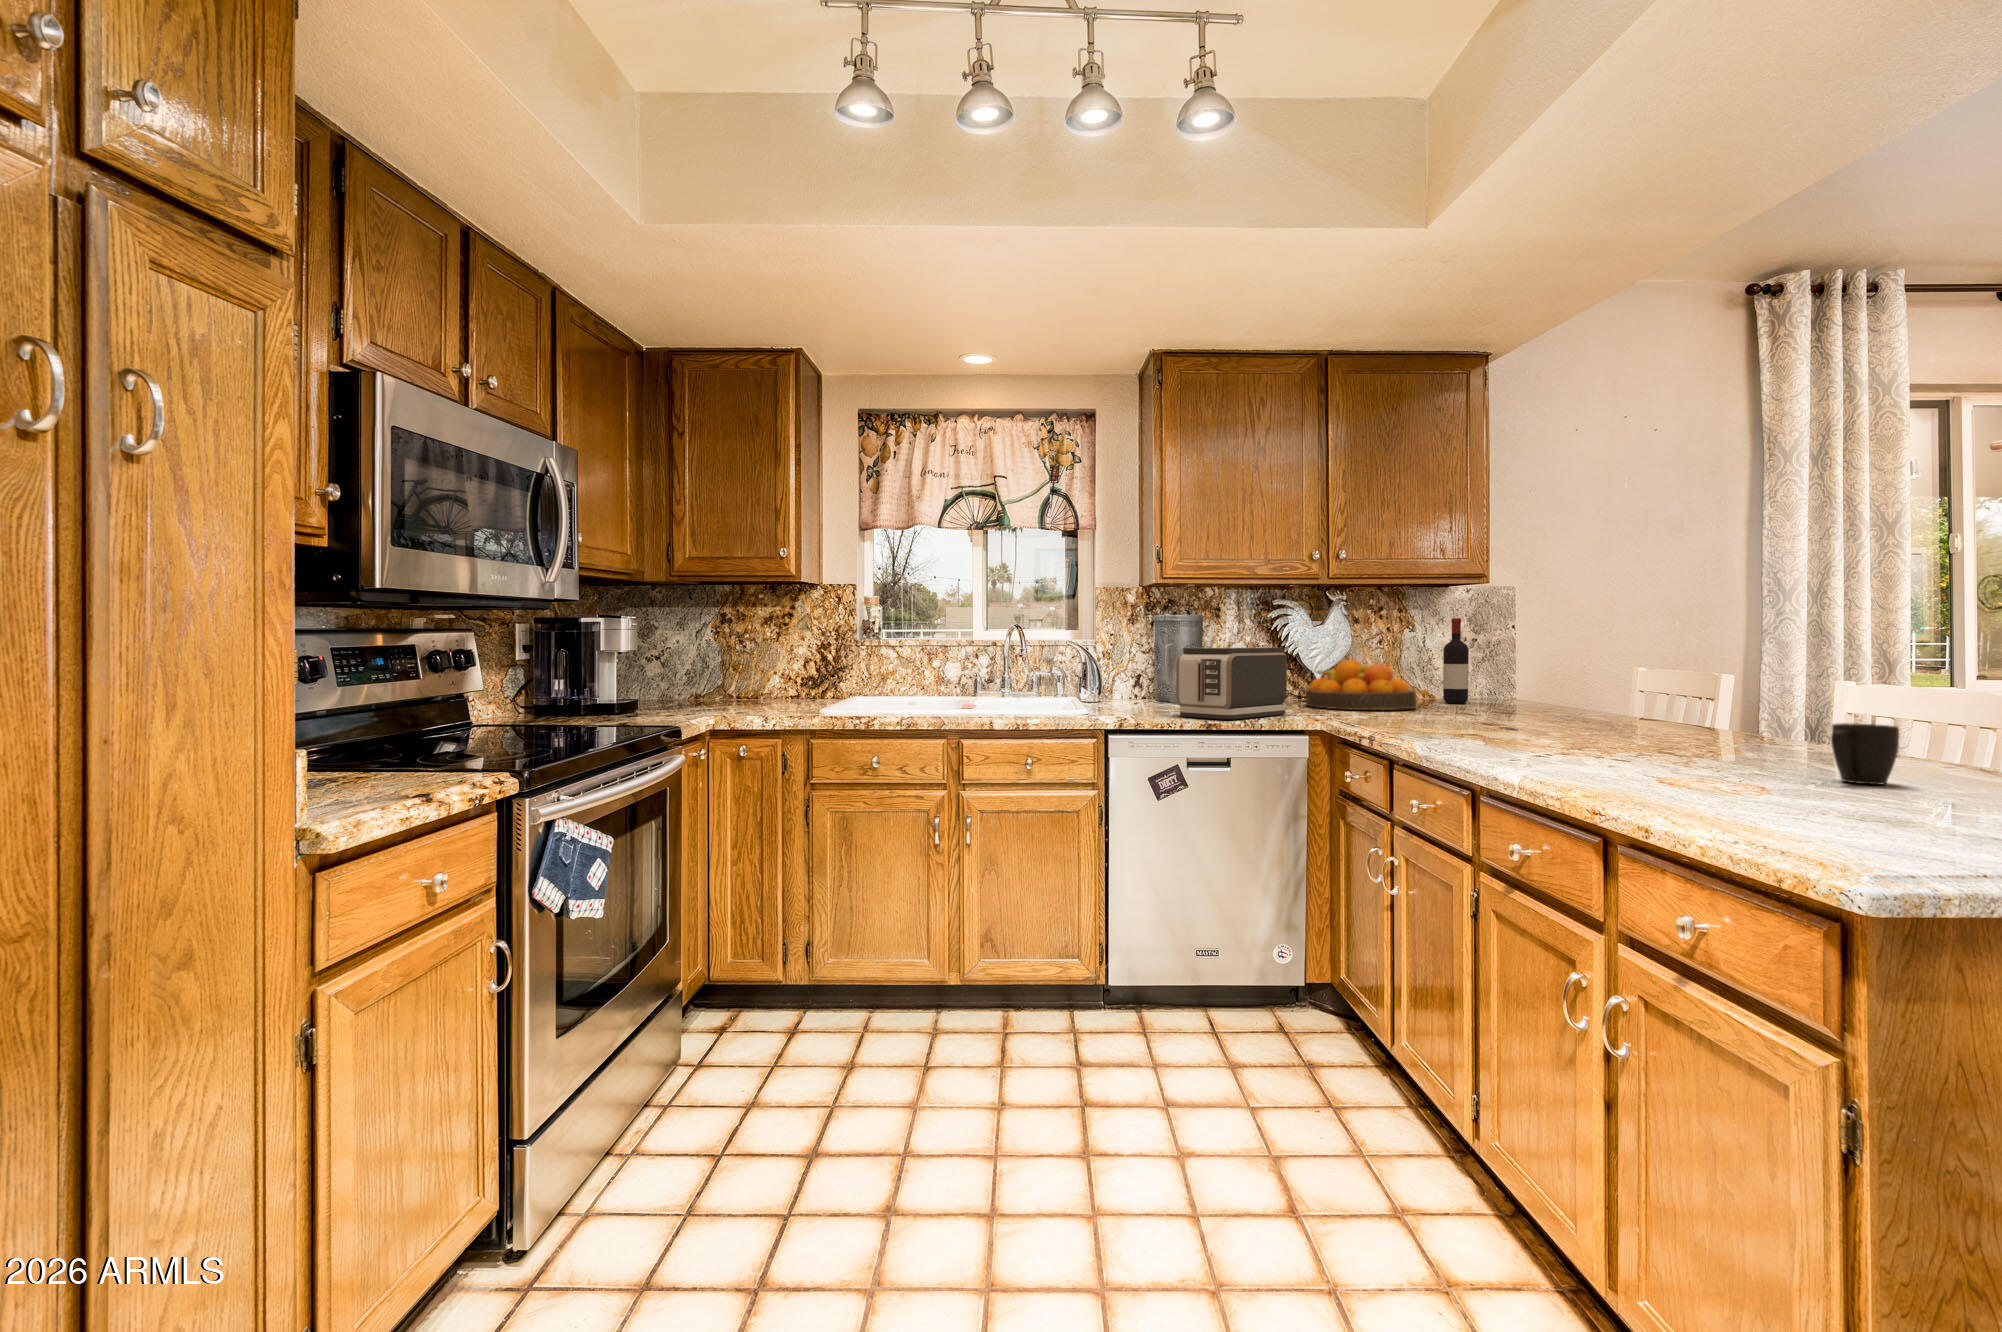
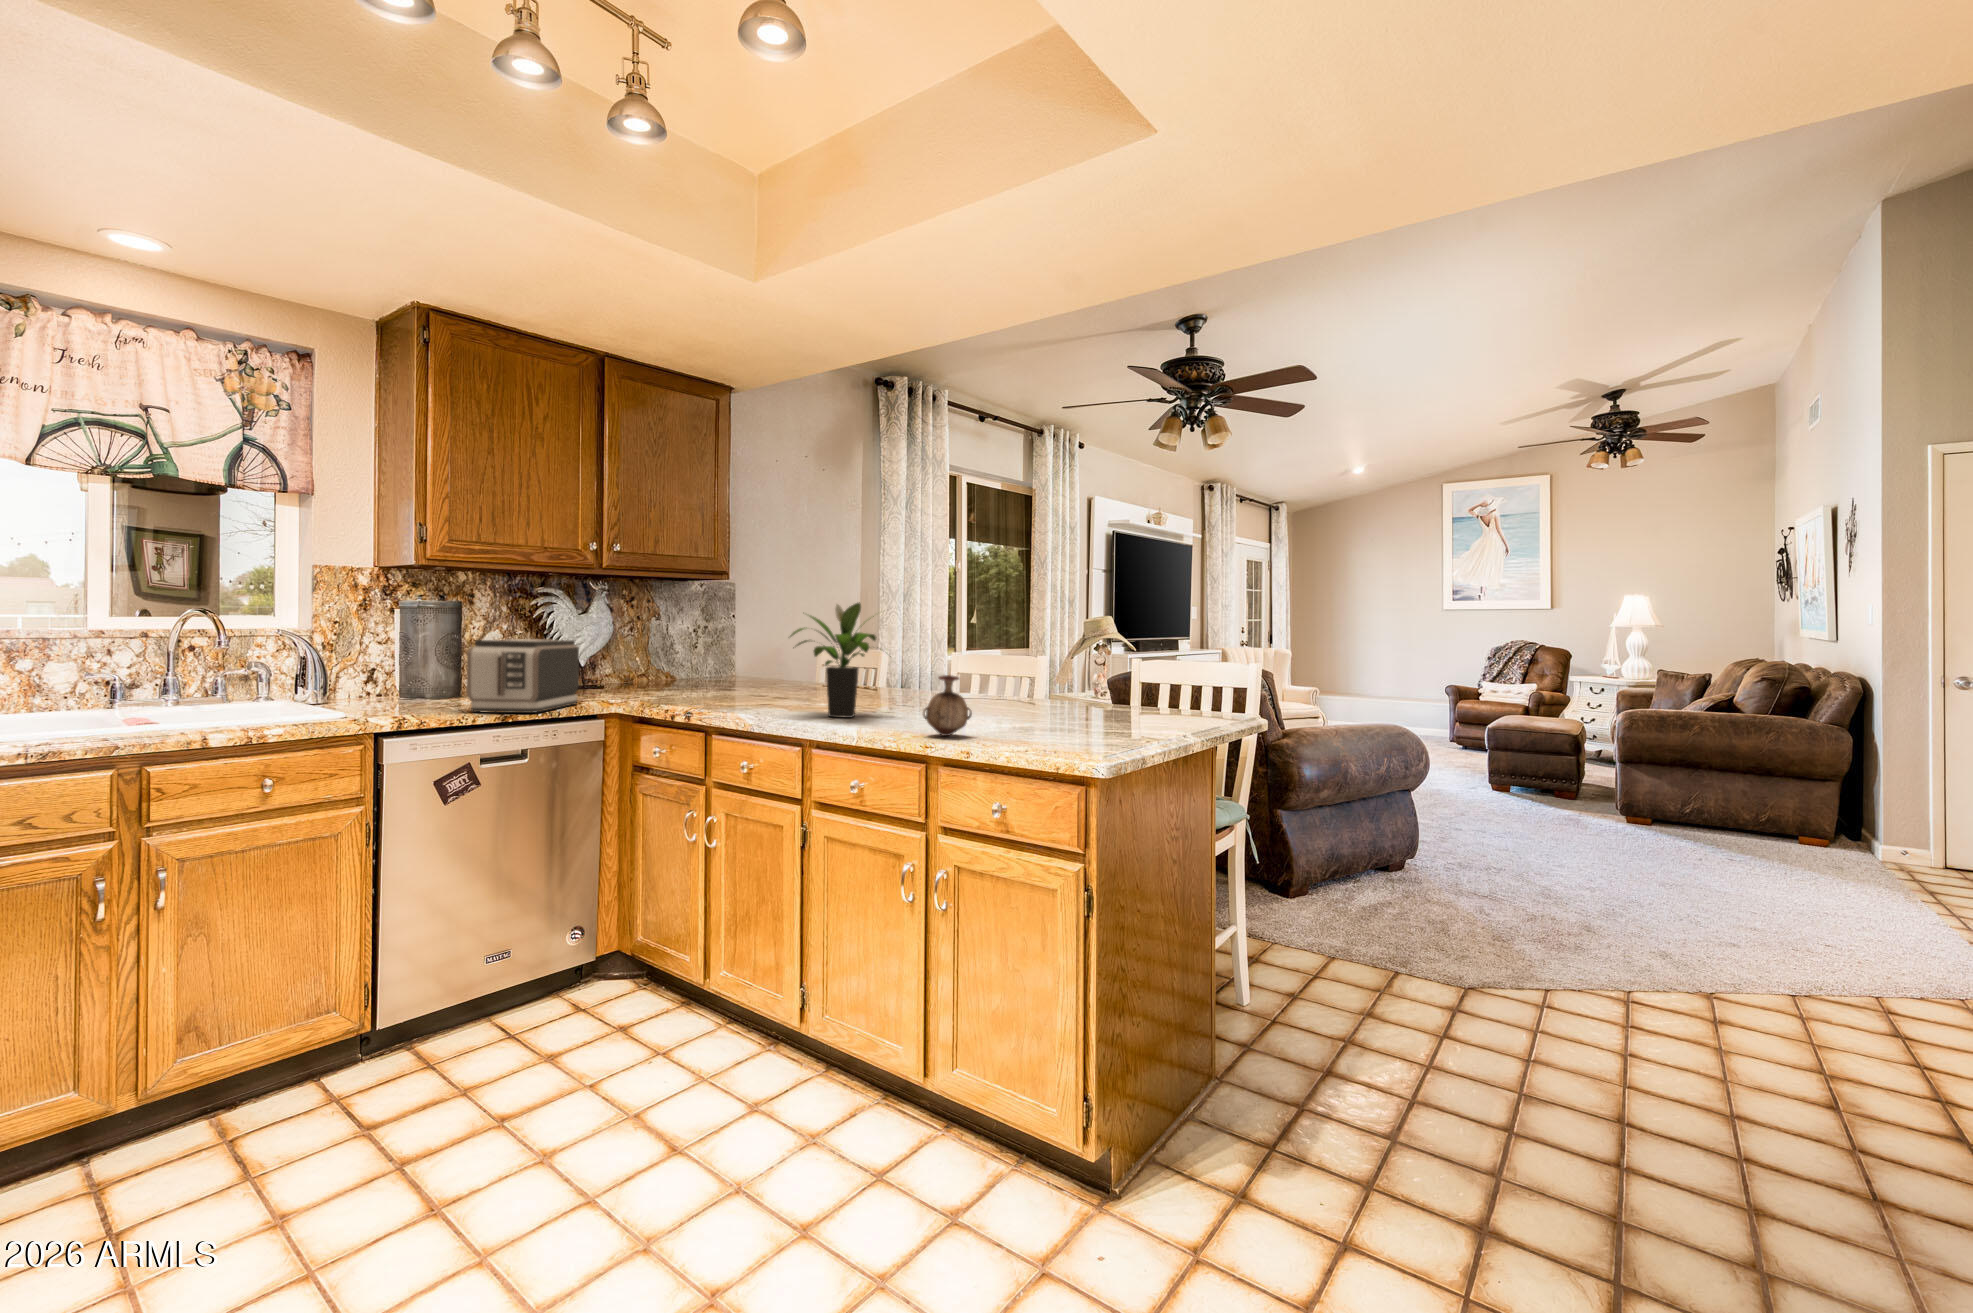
potted plant: none [1498,585,1670,746] -> present [790,602,876,718]
wine bottle: present [1443,618,1469,704] -> none [687,616,708,687]
fruit bowl: present [1306,660,1416,710] -> none [577,650,678,696]
vase: none [1666,686,1765,779] -> present [923,675,972,736]
mug: present [1831,723,1899,785] -> none [992,696,1021,731]

